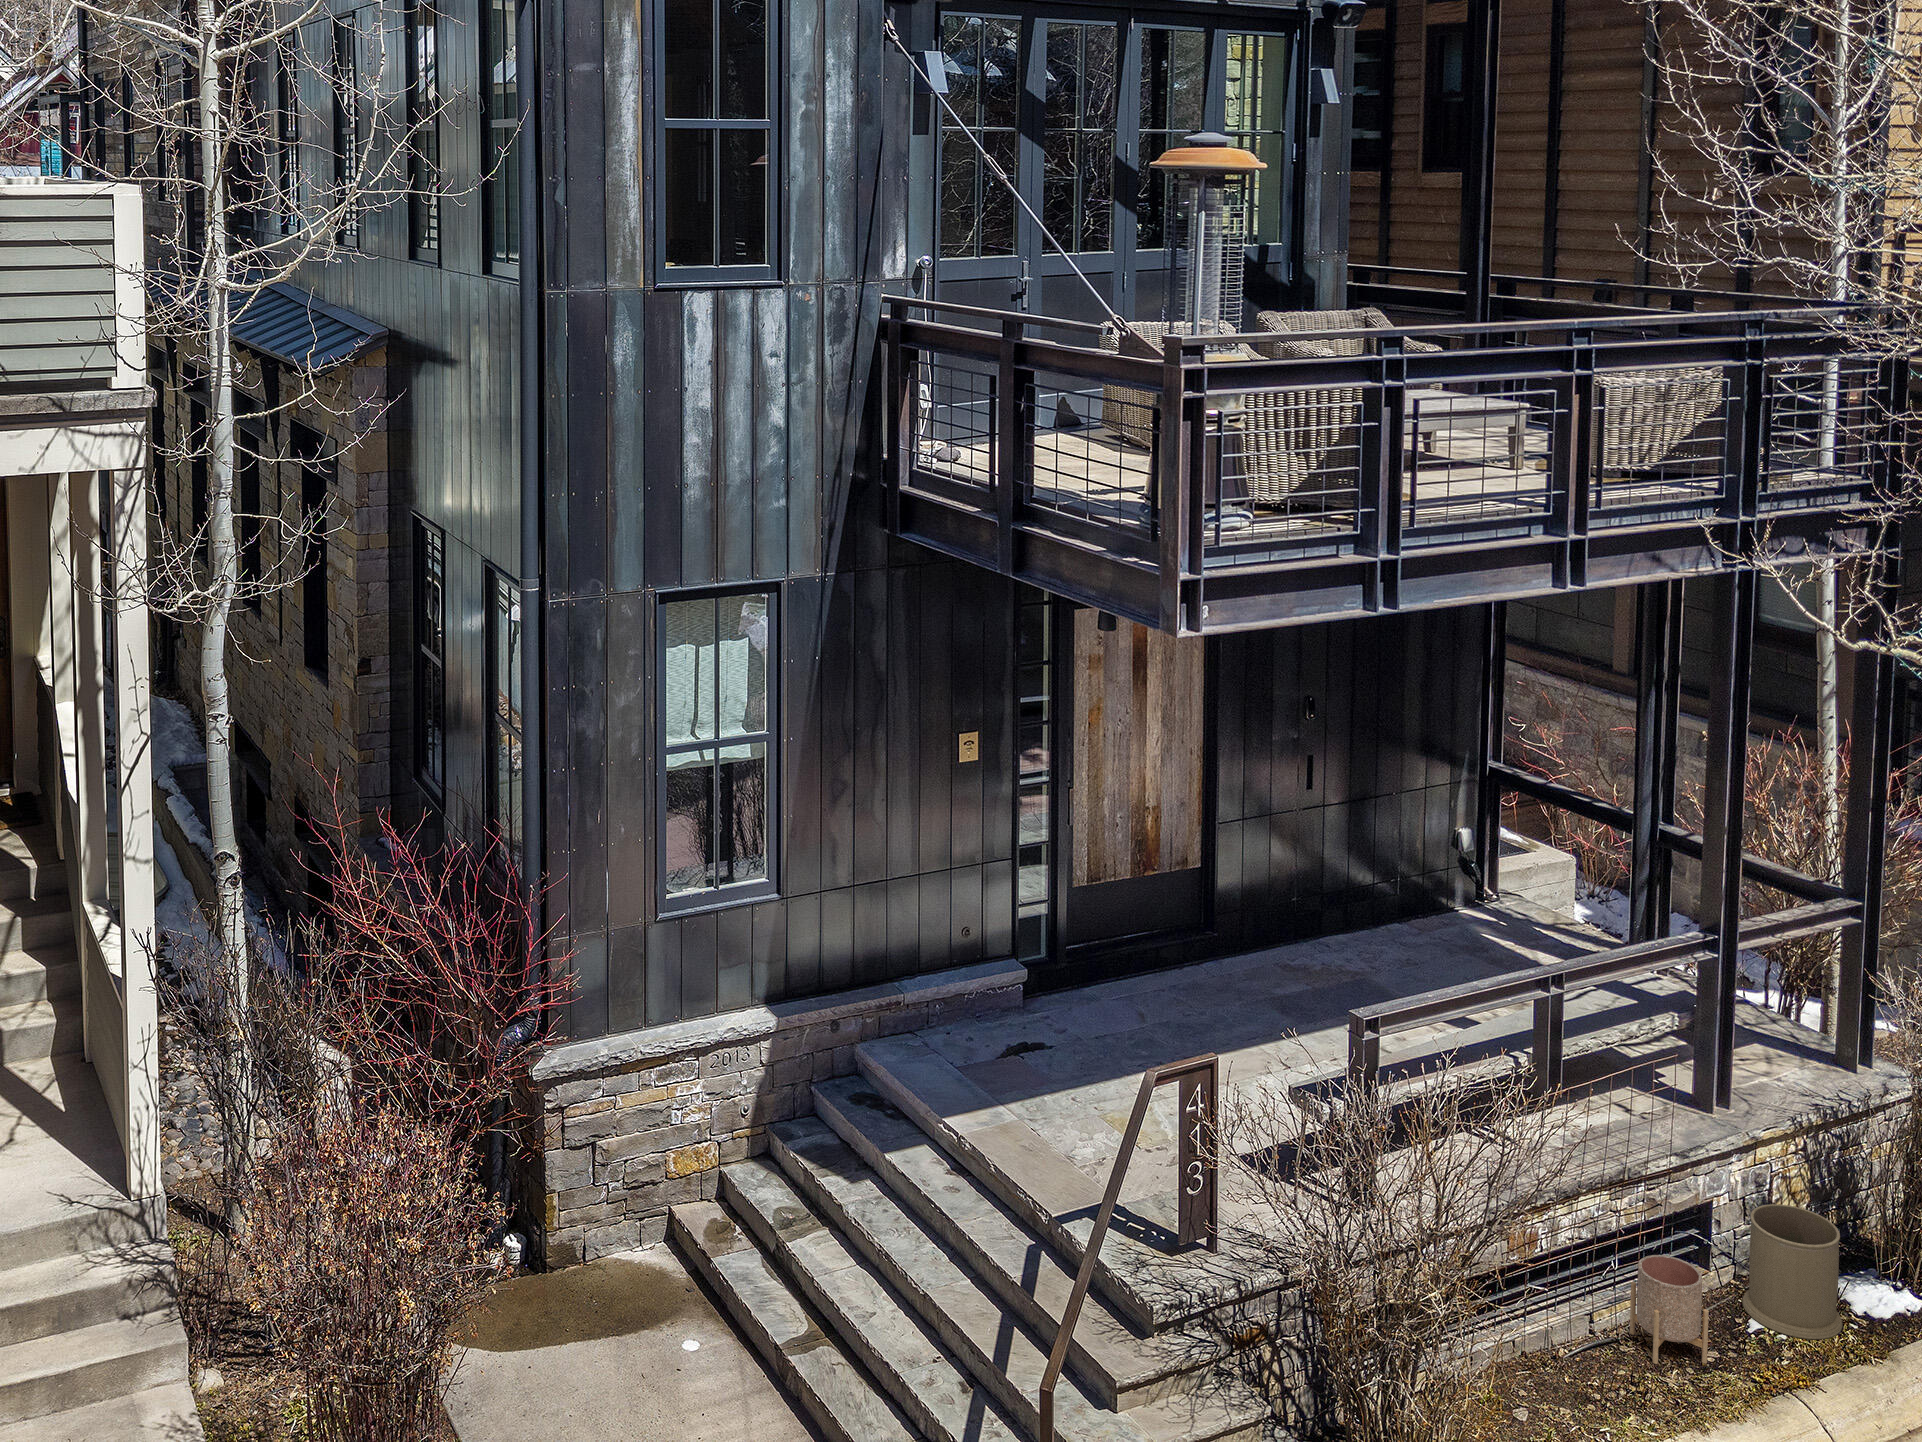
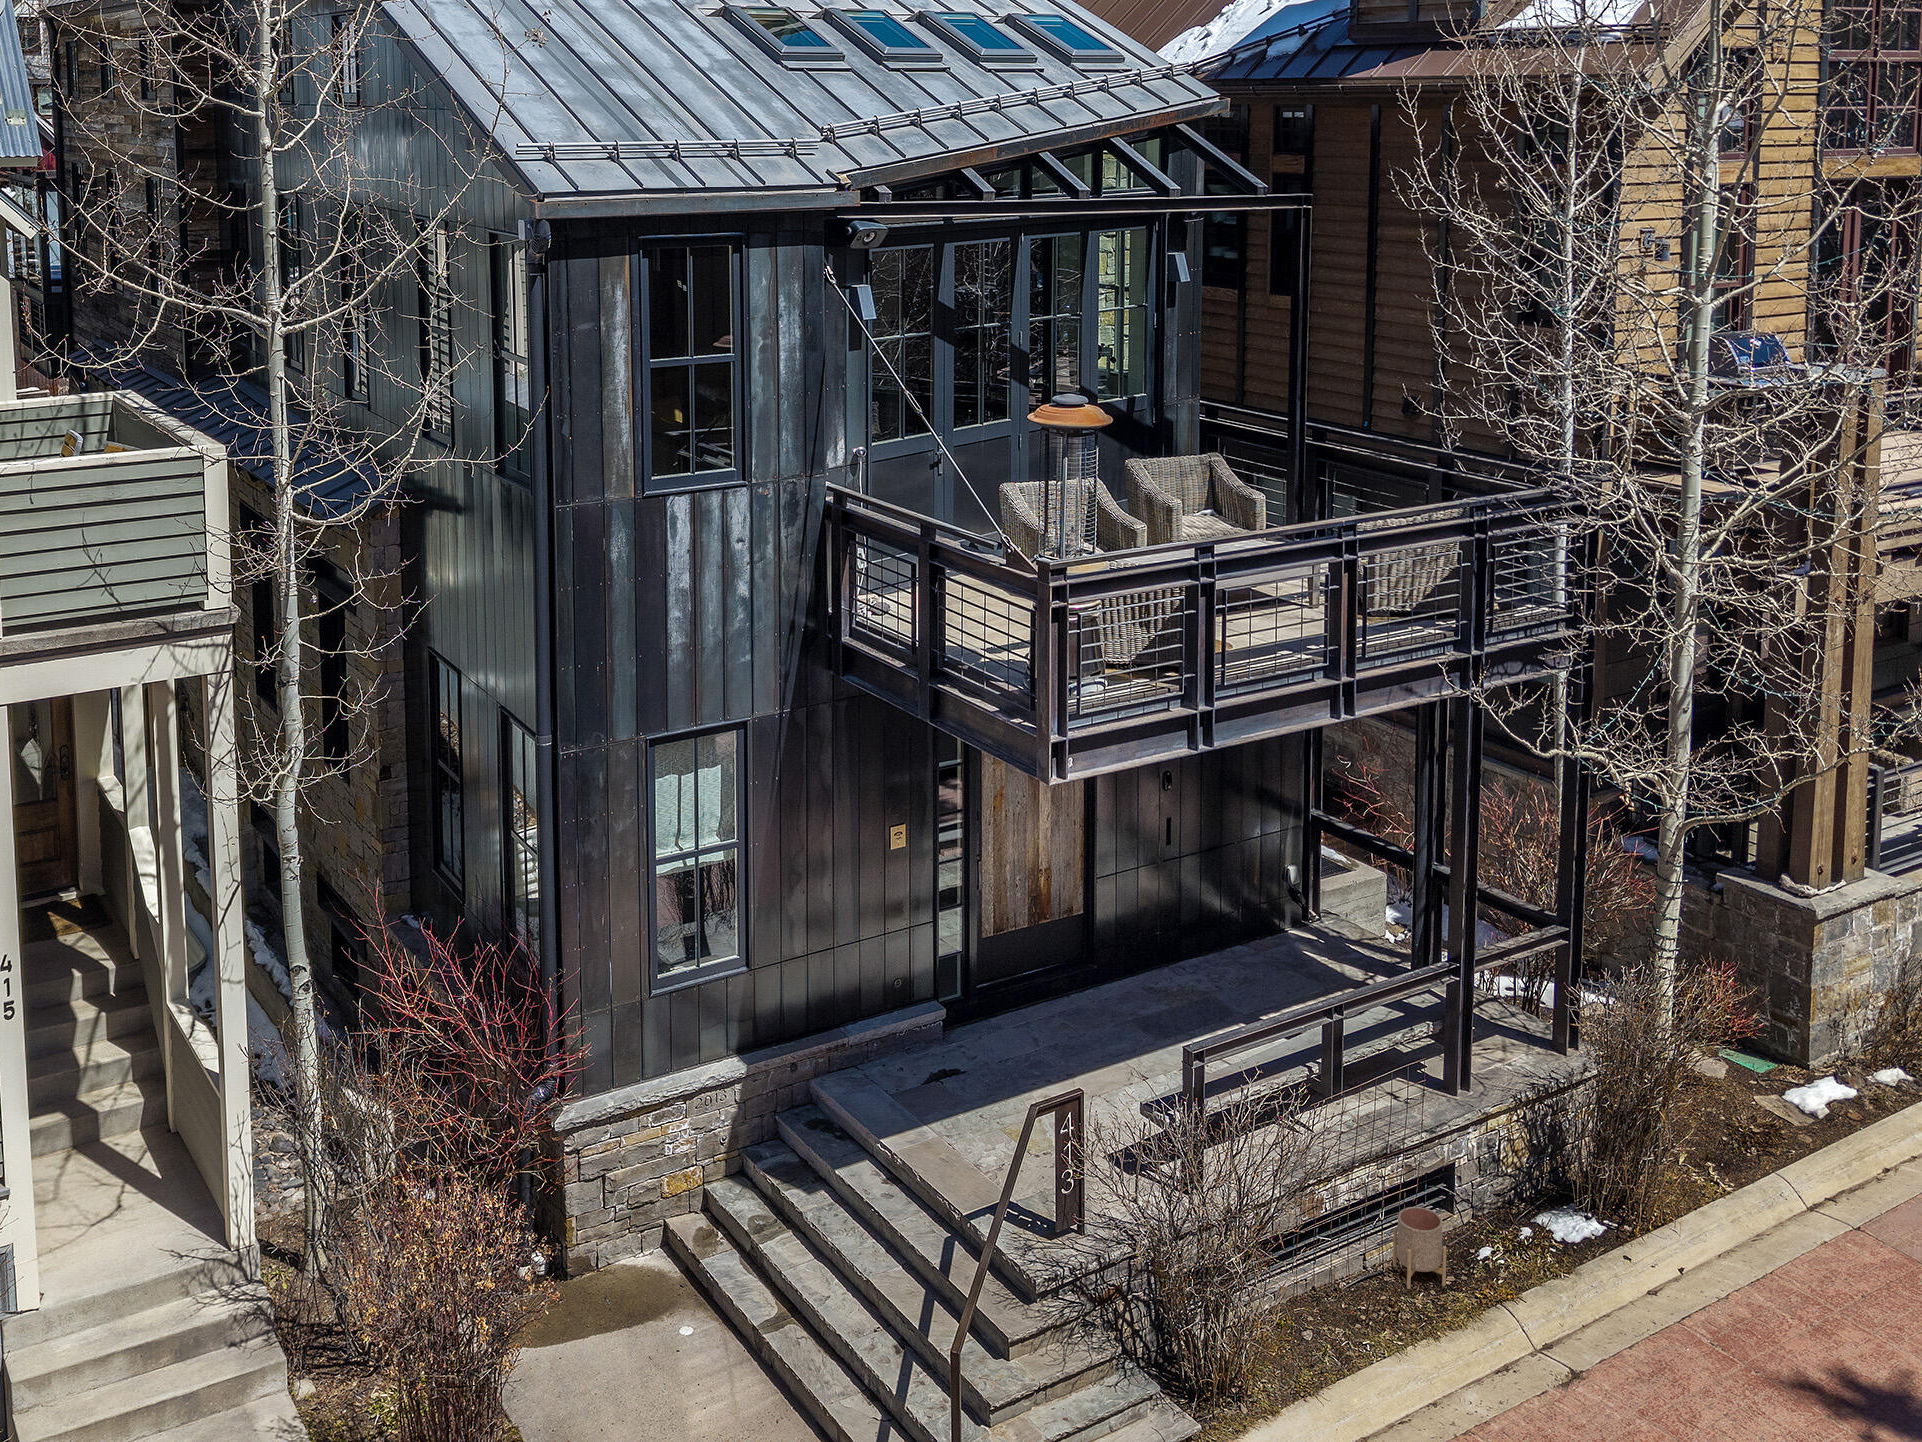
trash can: present [1742,1204,1842,1339] -> none [1476,1161,1545,1261]

